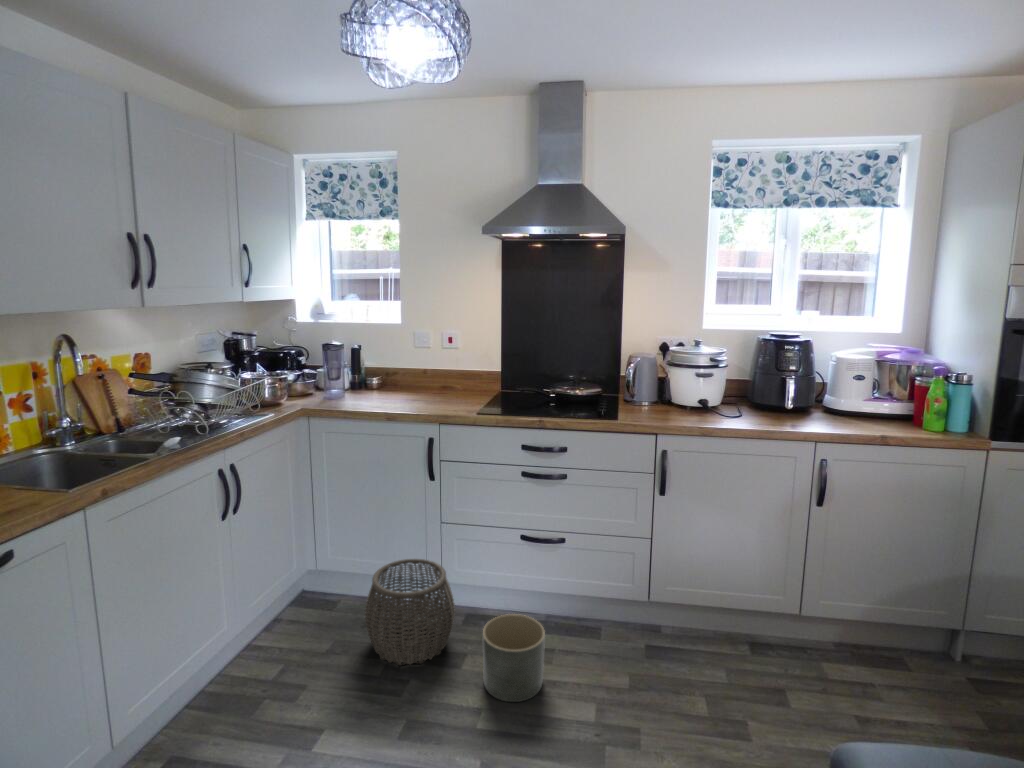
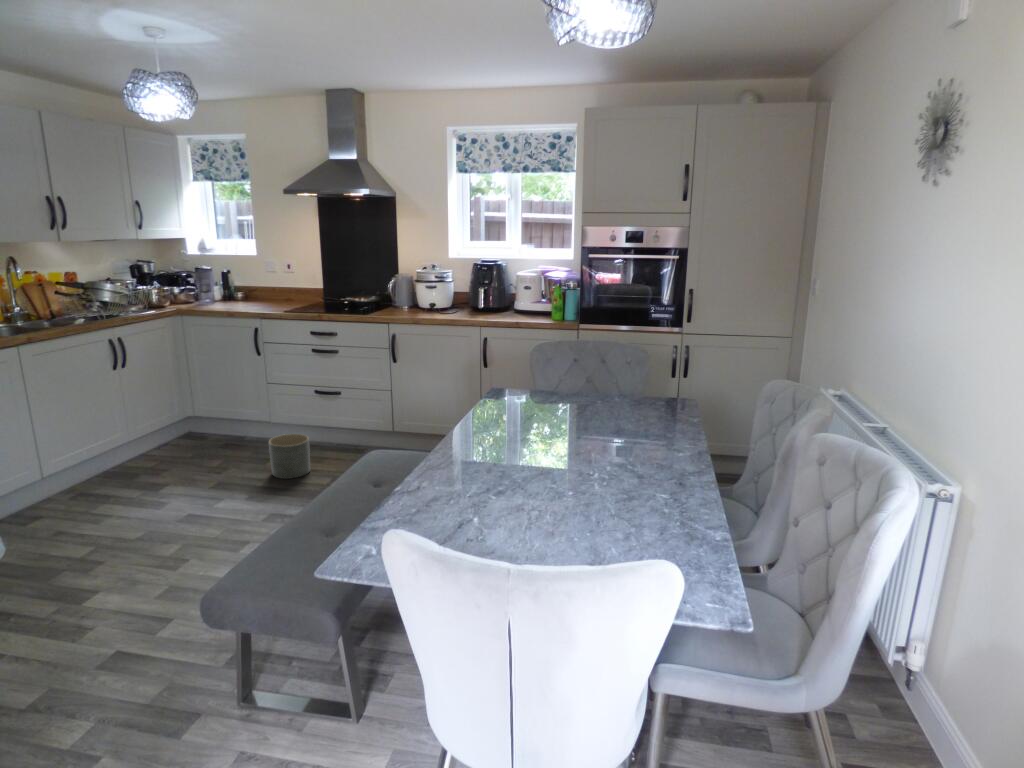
woven basket: present [365,559,455,665] -> none [207,406,269,465]

